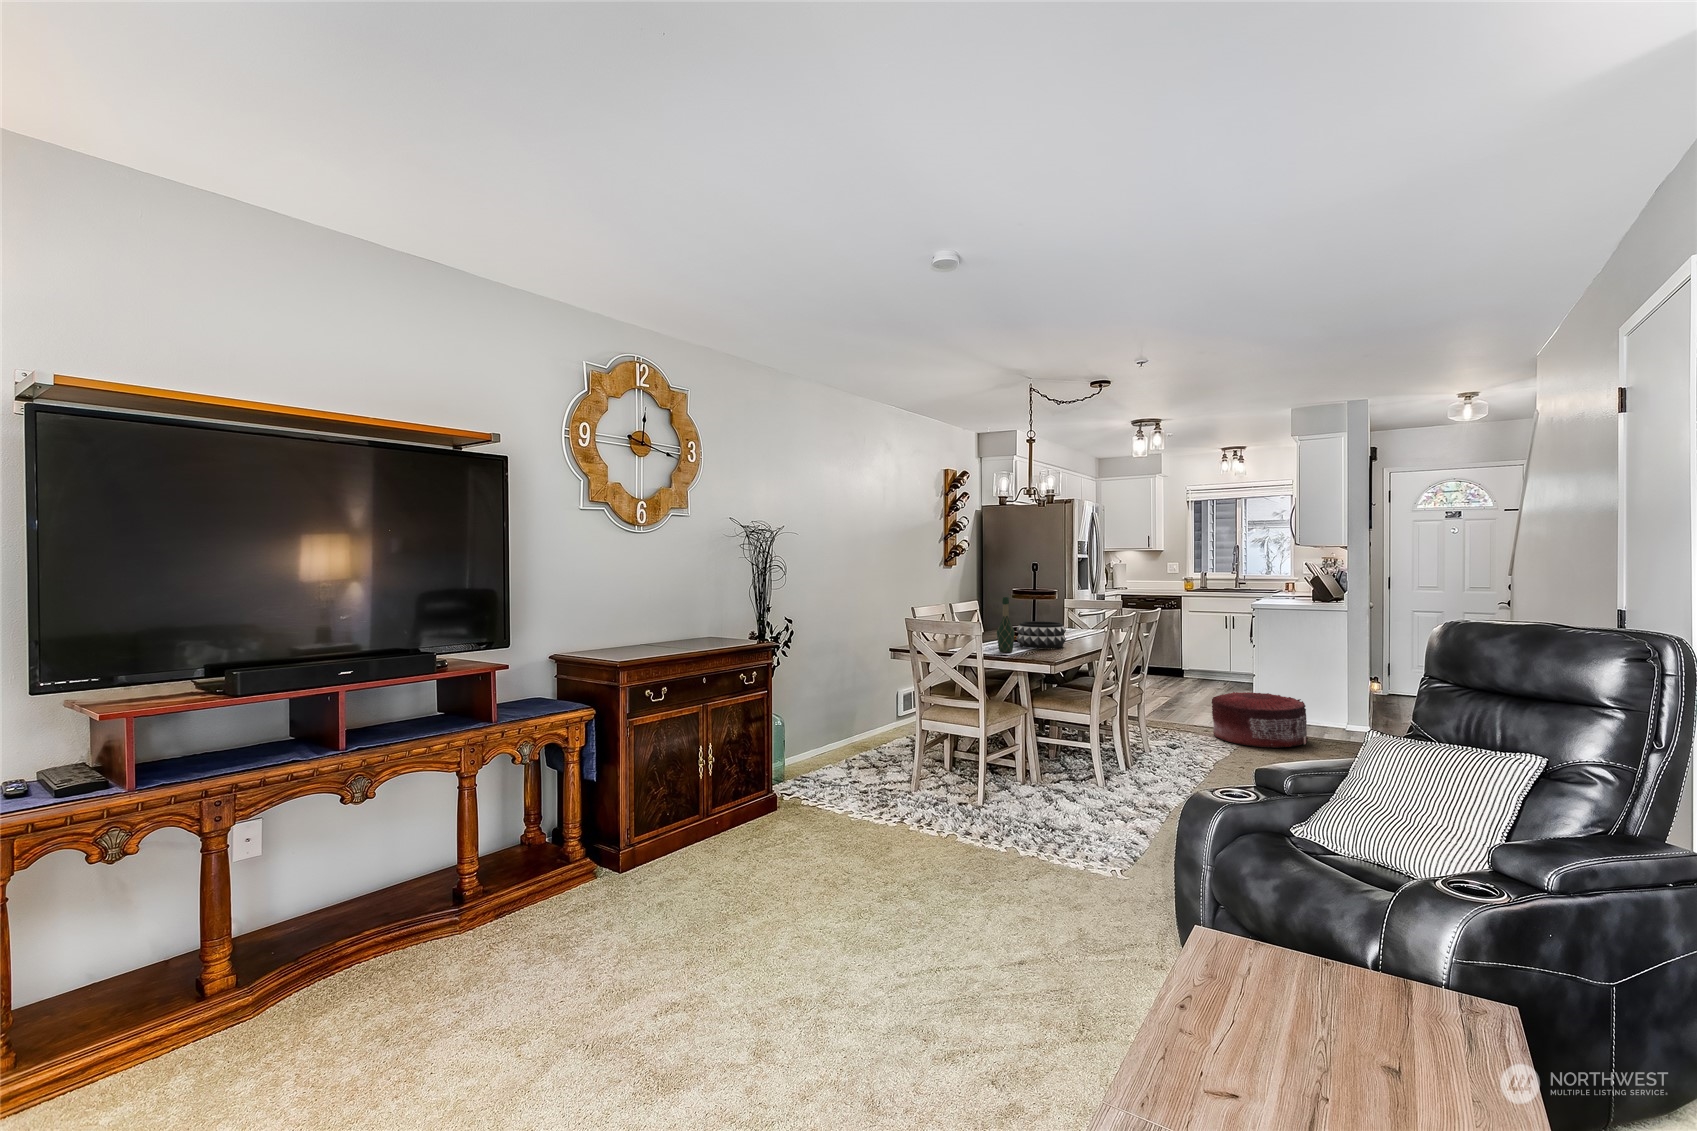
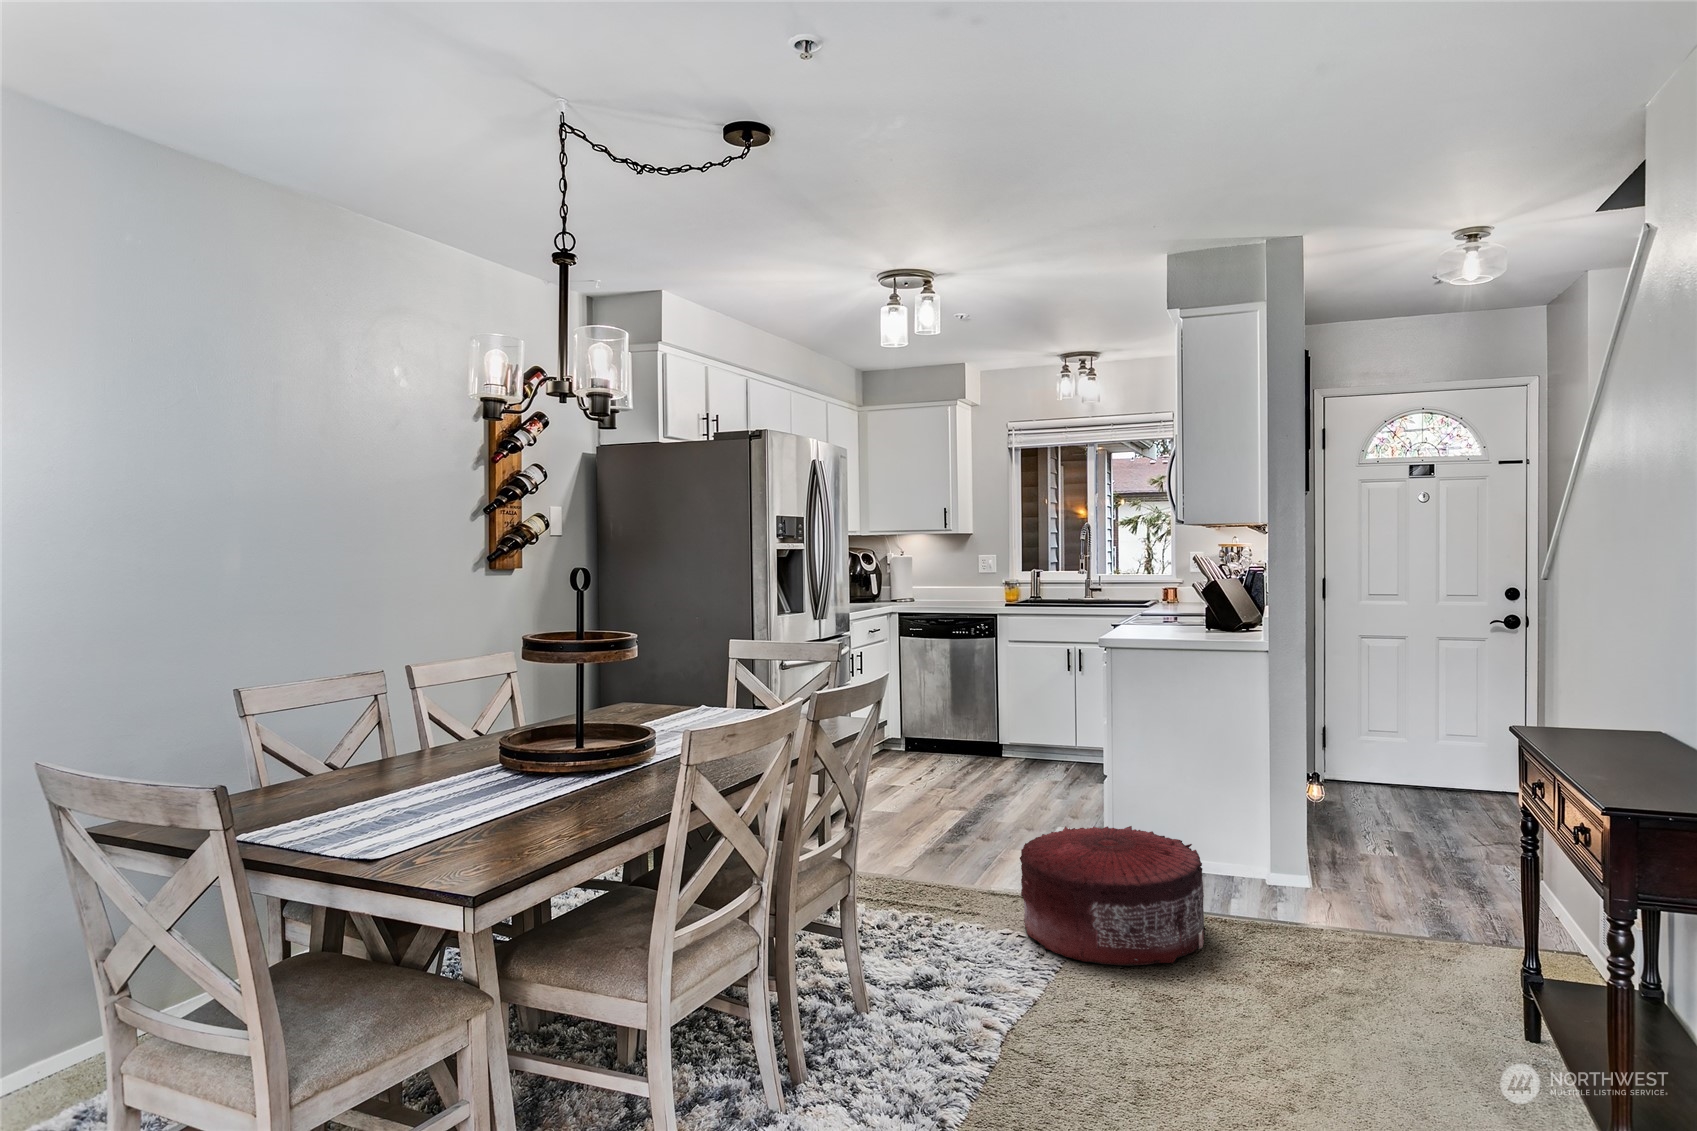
wine bottle: present [997,597,1015,652] -> none [362,678,420,849]
decorative bowl: present [1016,621,1066,648] -> none [479,726,619,815]

